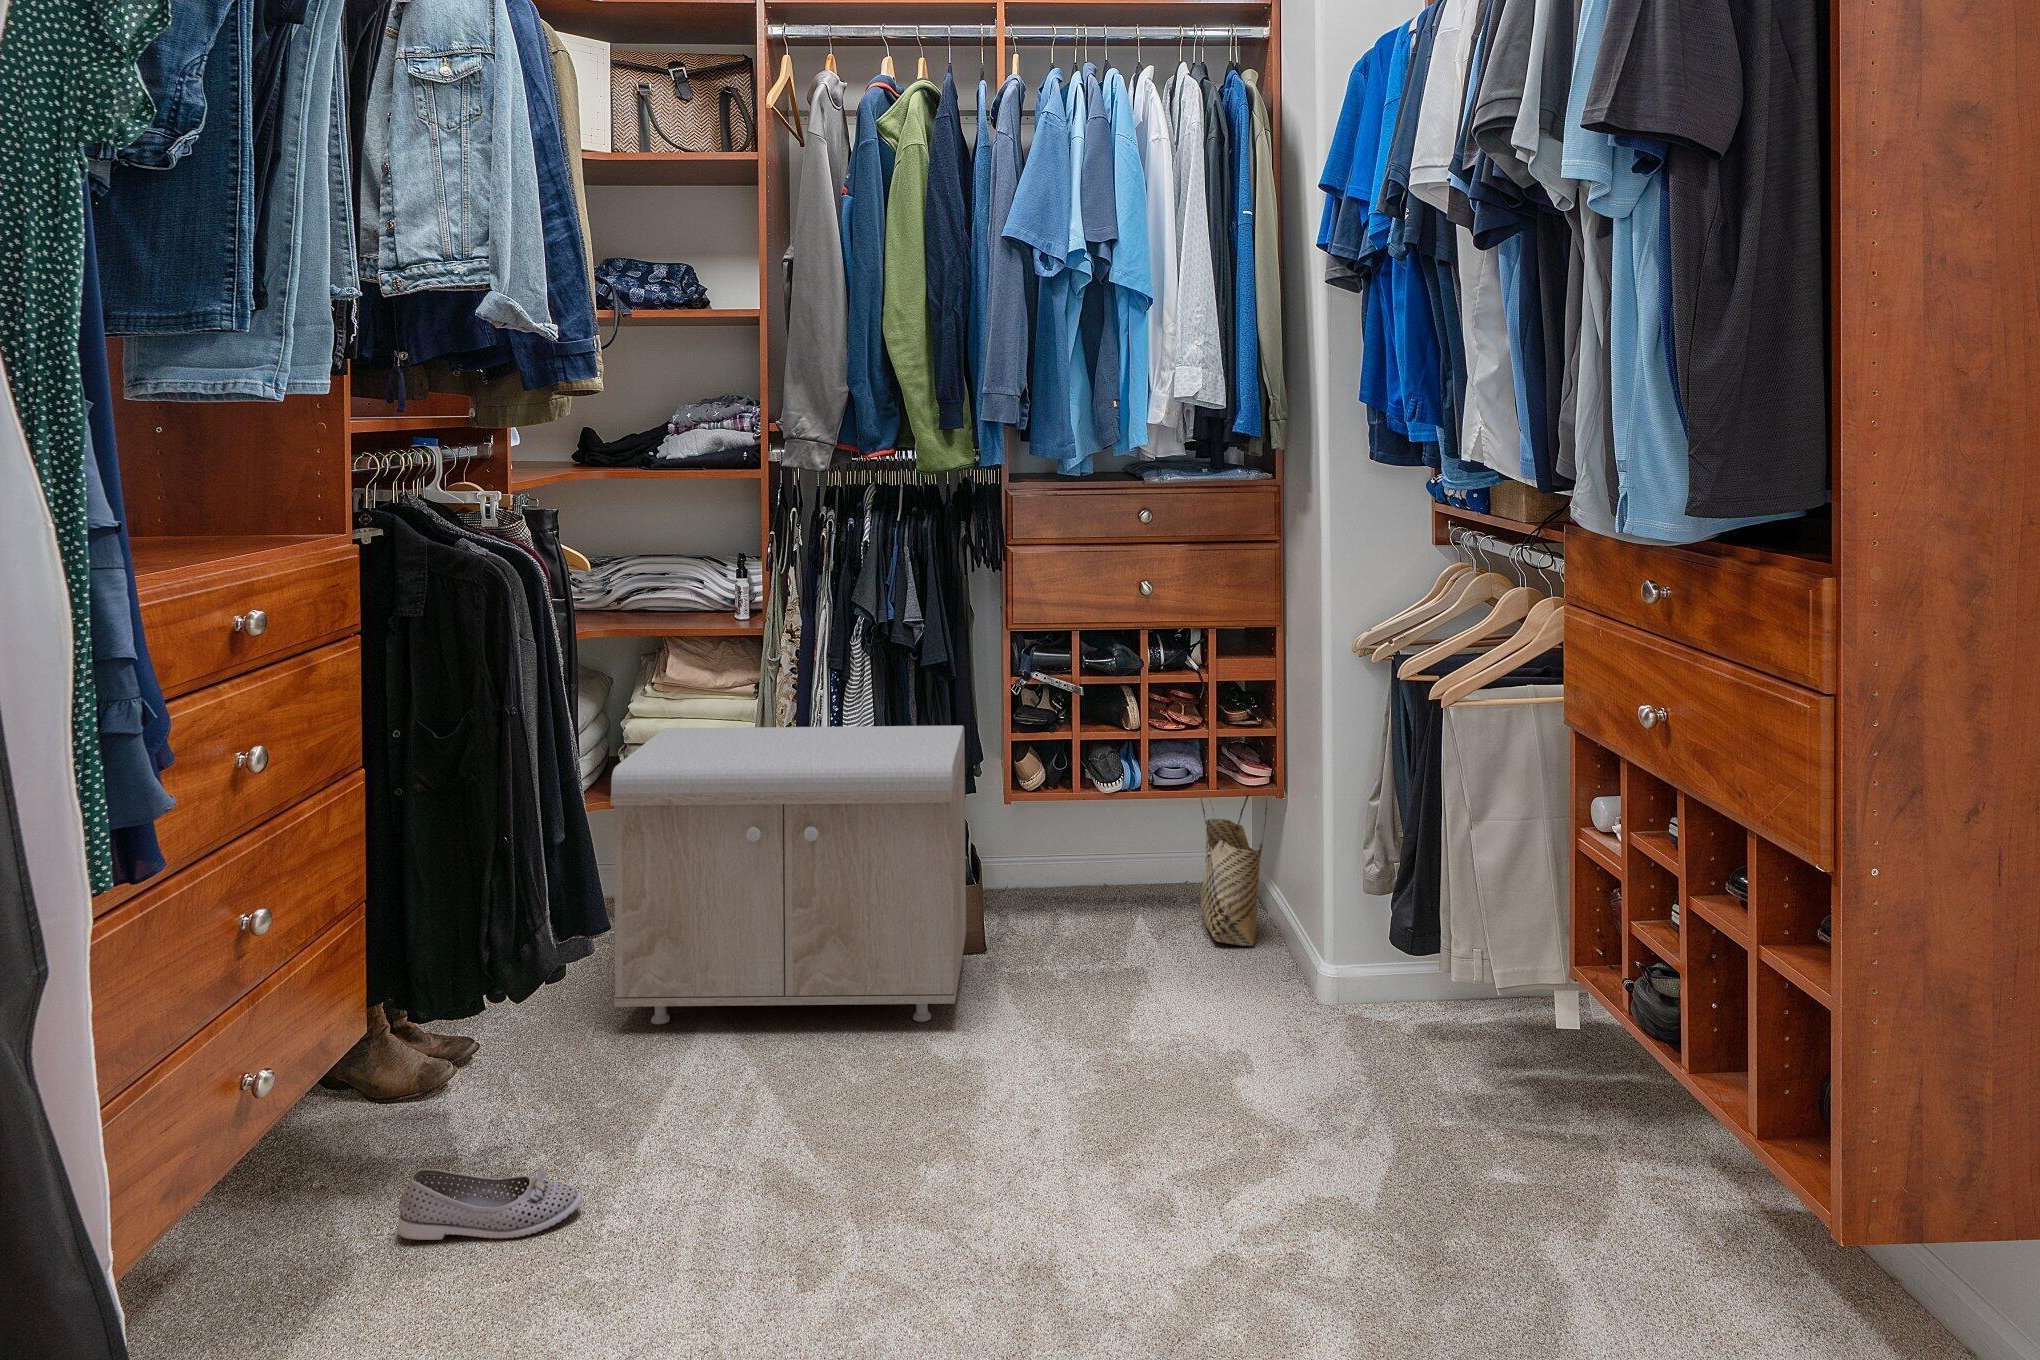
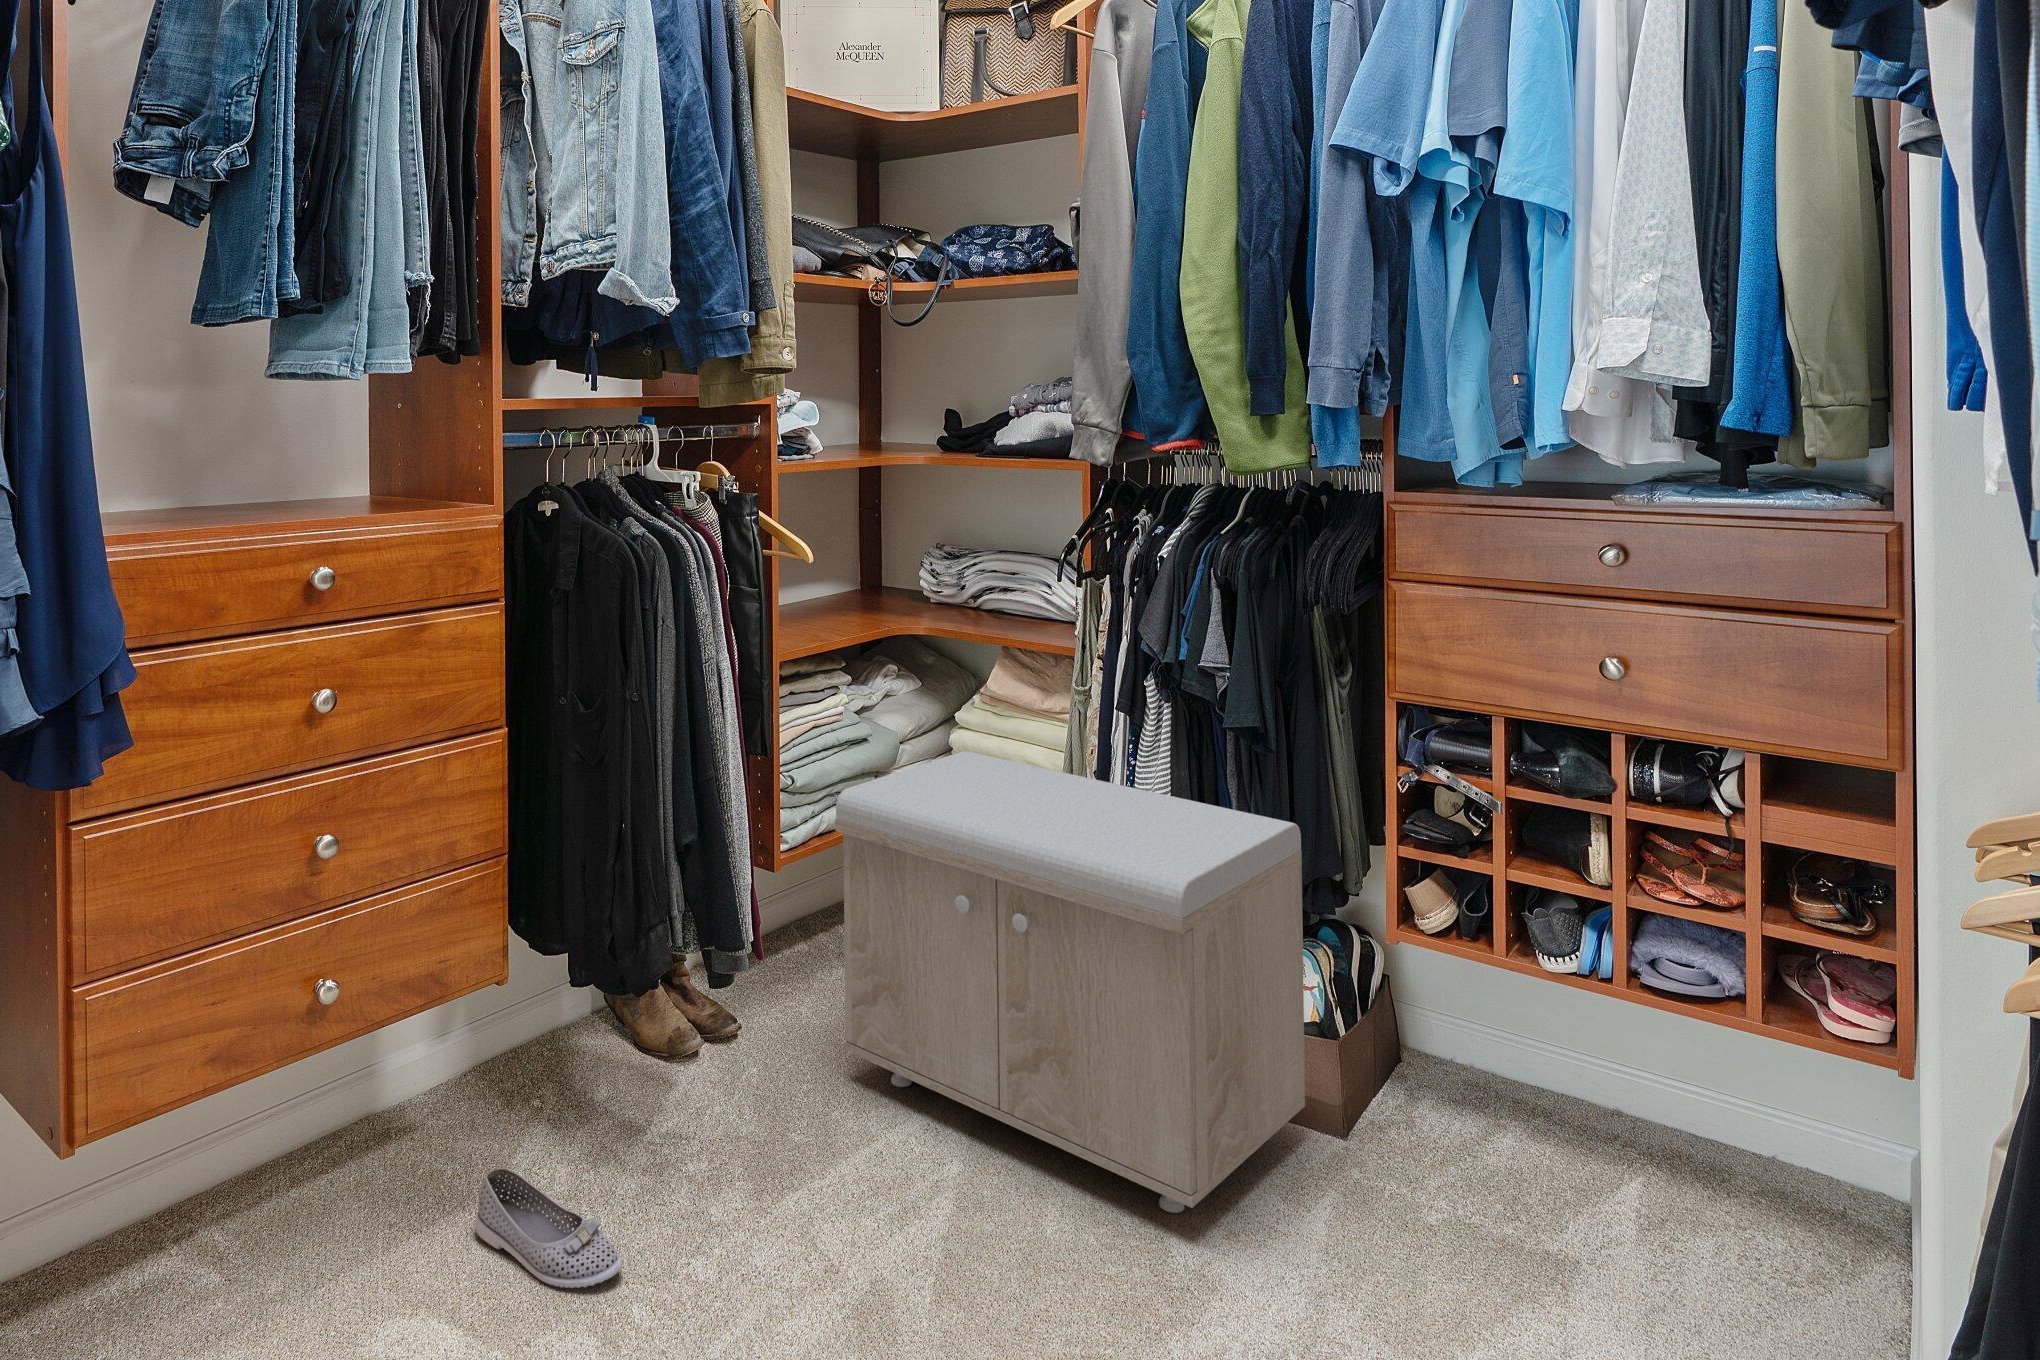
woven basket: present [1200,793,1267,946] -> none [1726,985,1866,1311]

